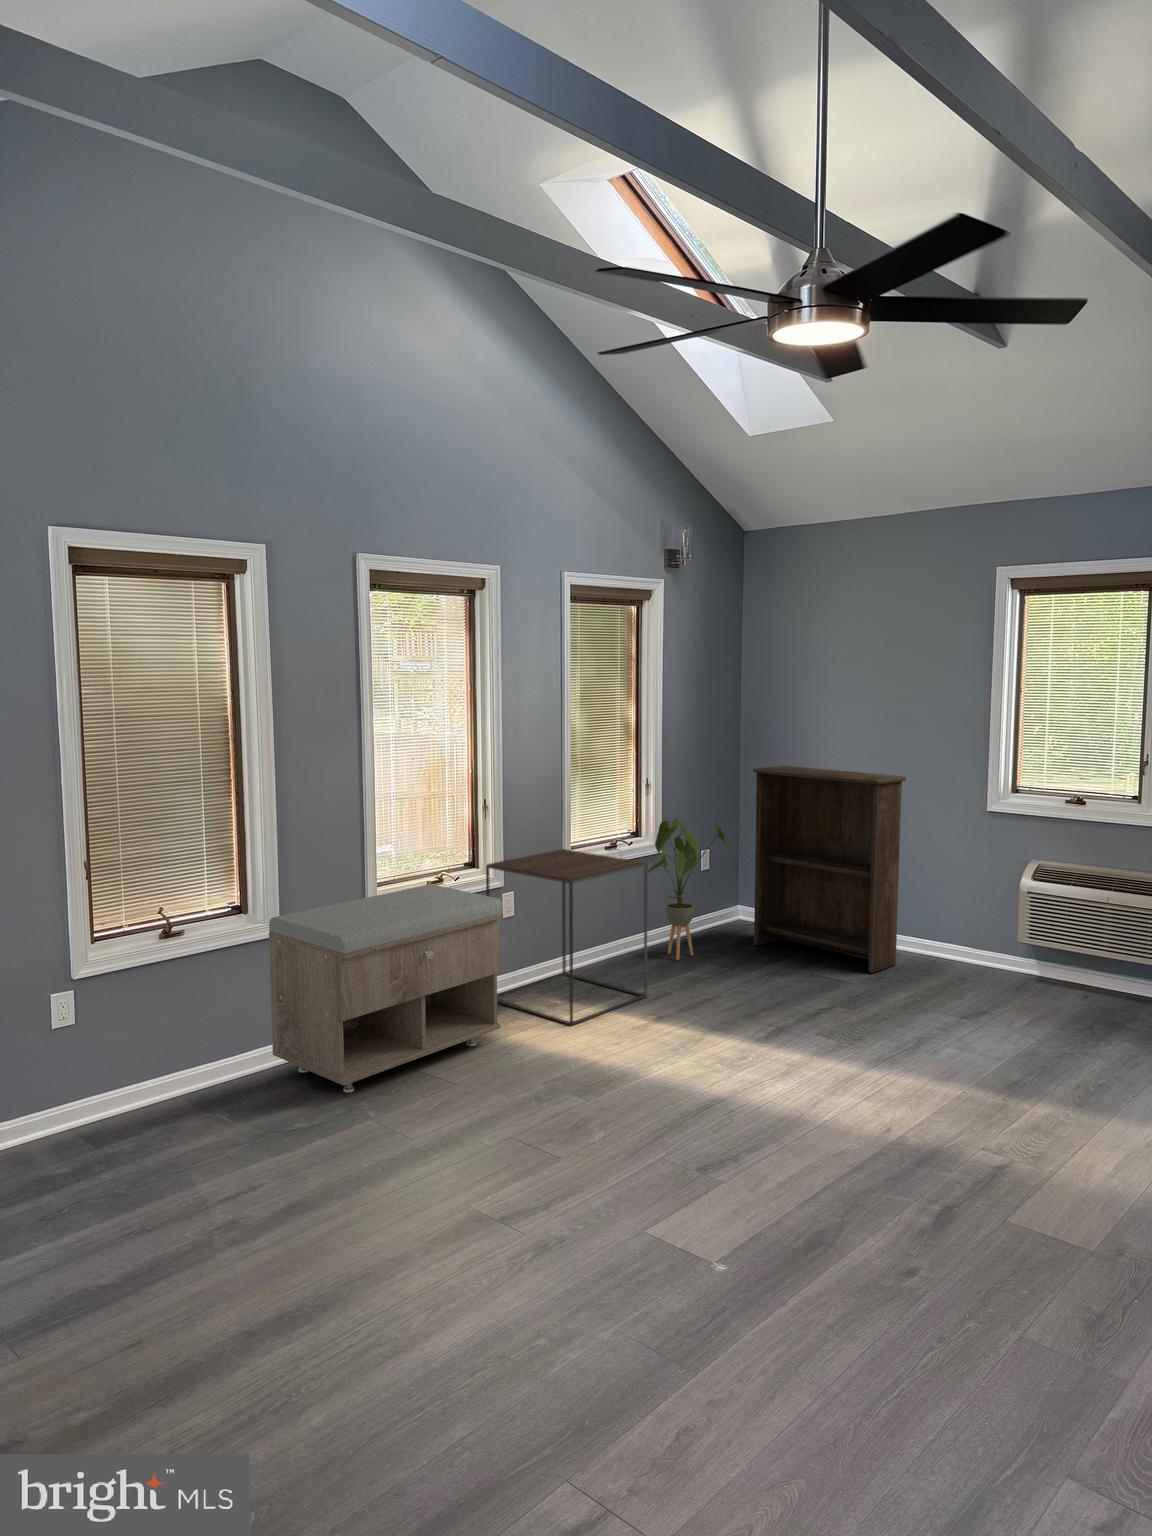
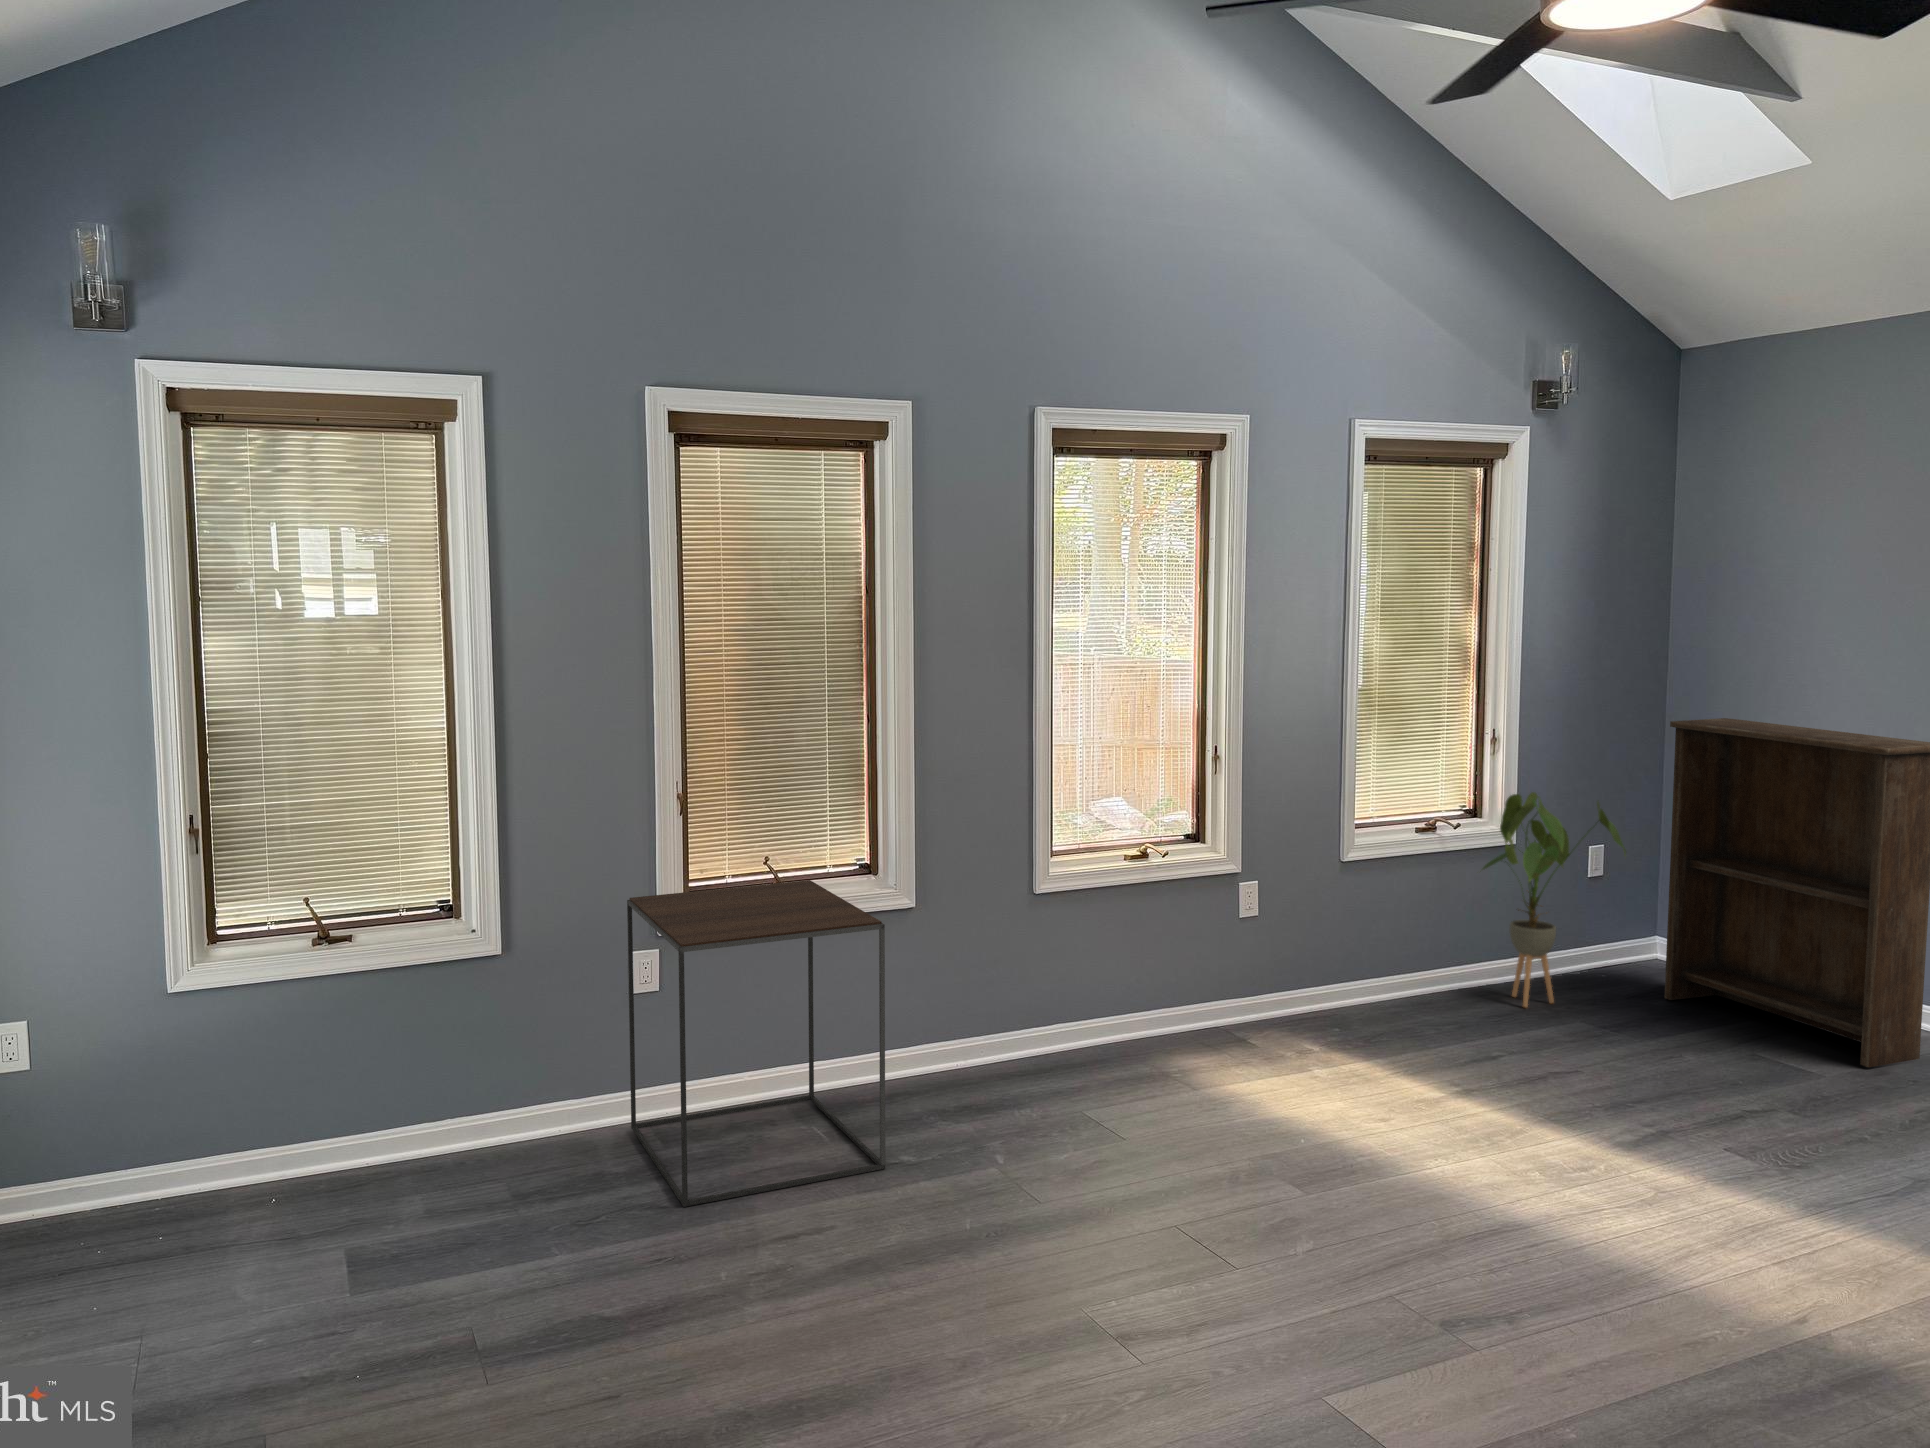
side table: present [486,849,648,1025] -> present [627,880,885,1207]
storage bench: present [269,884,503,1093] -> none [899,859,1217,1126]

